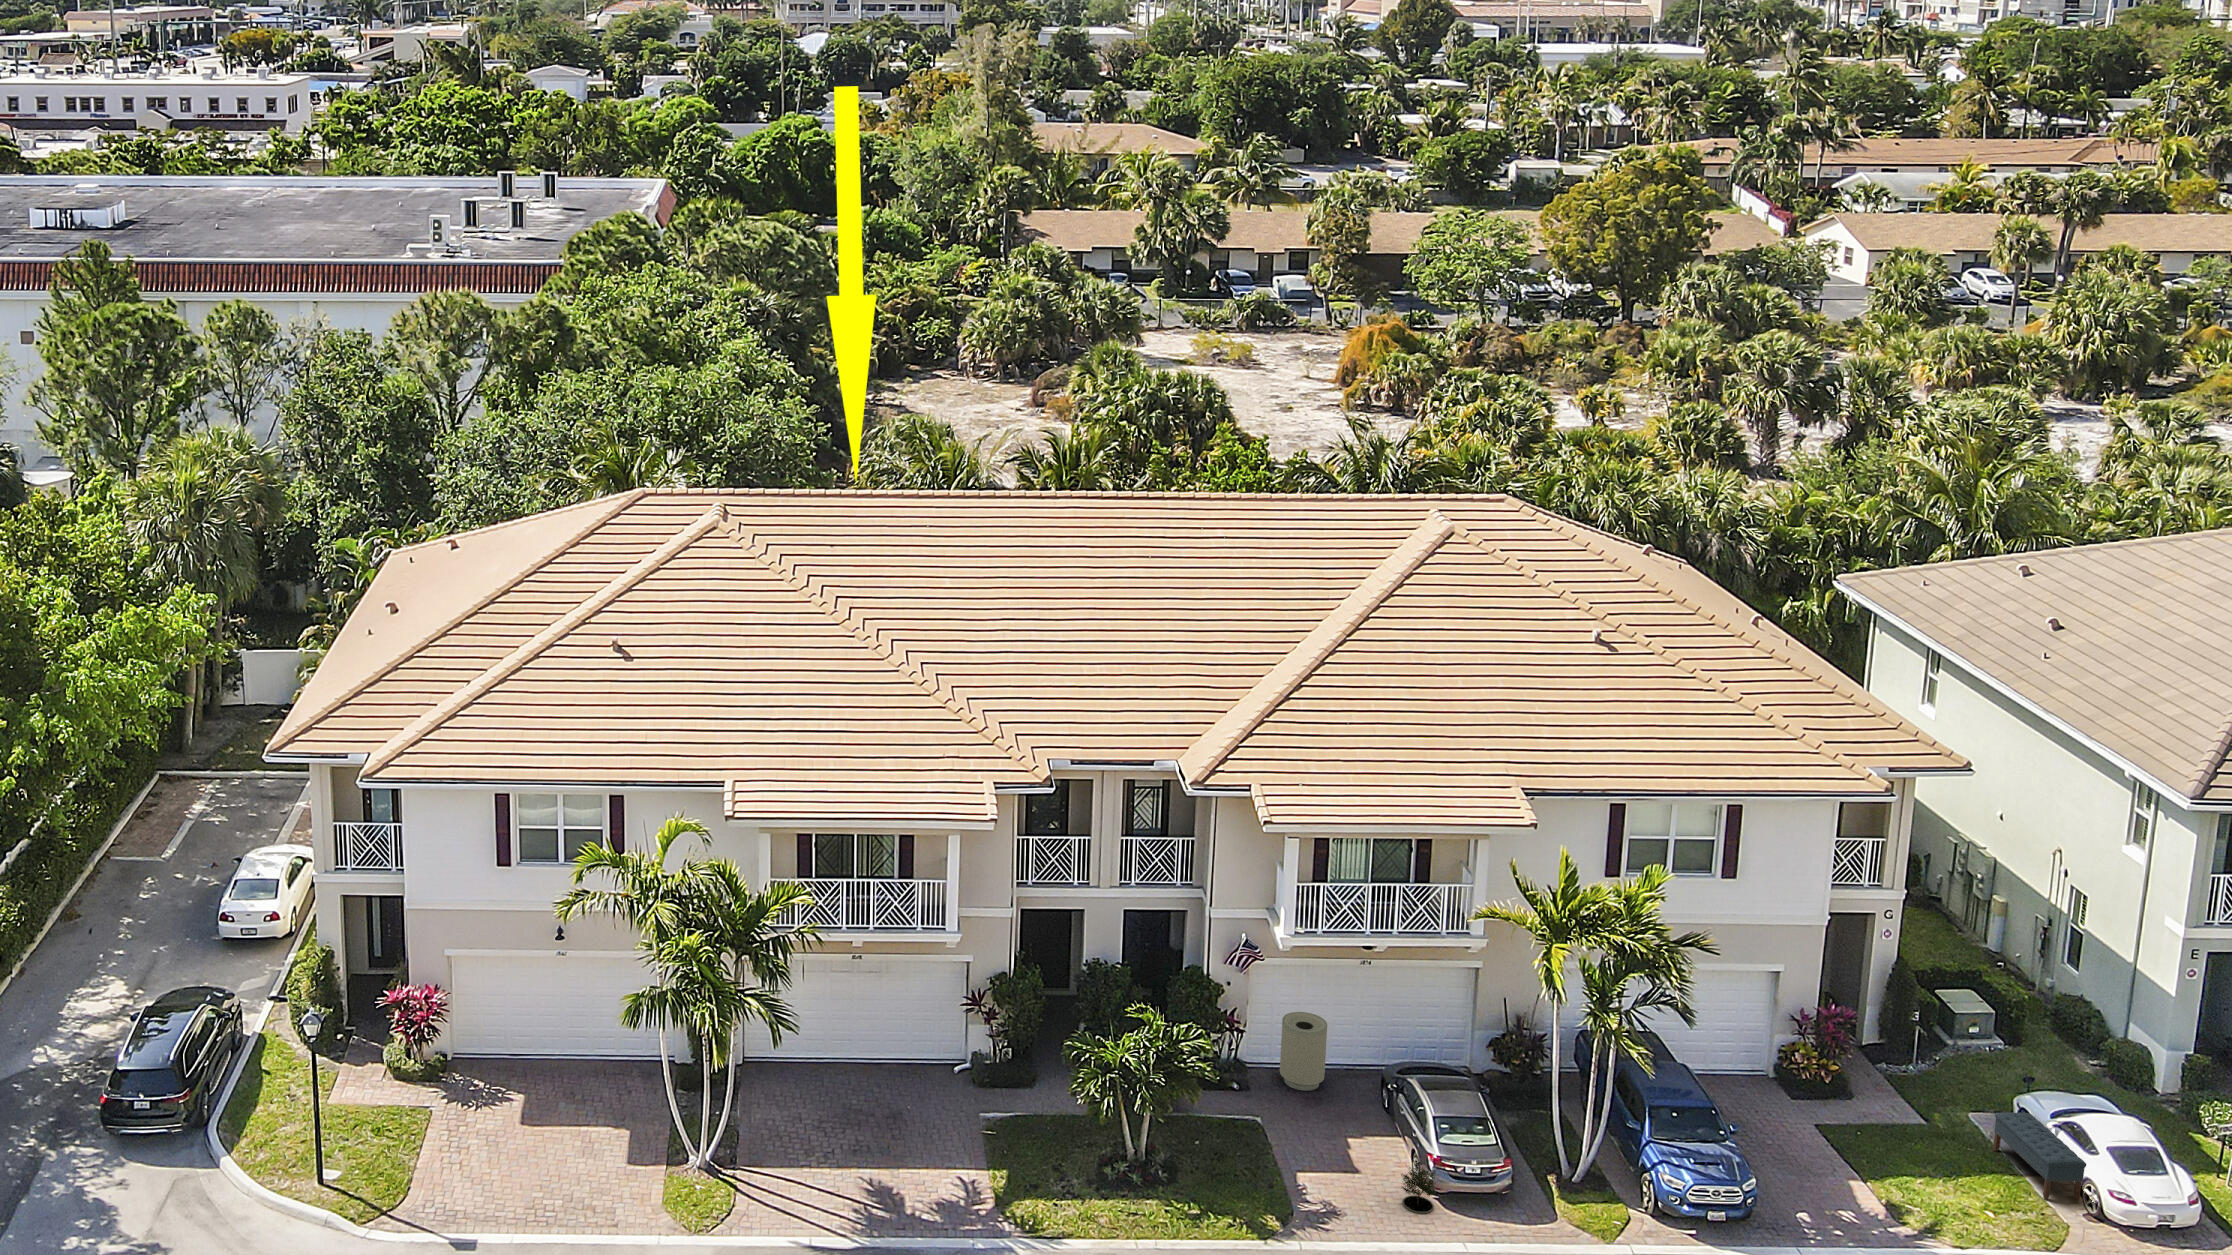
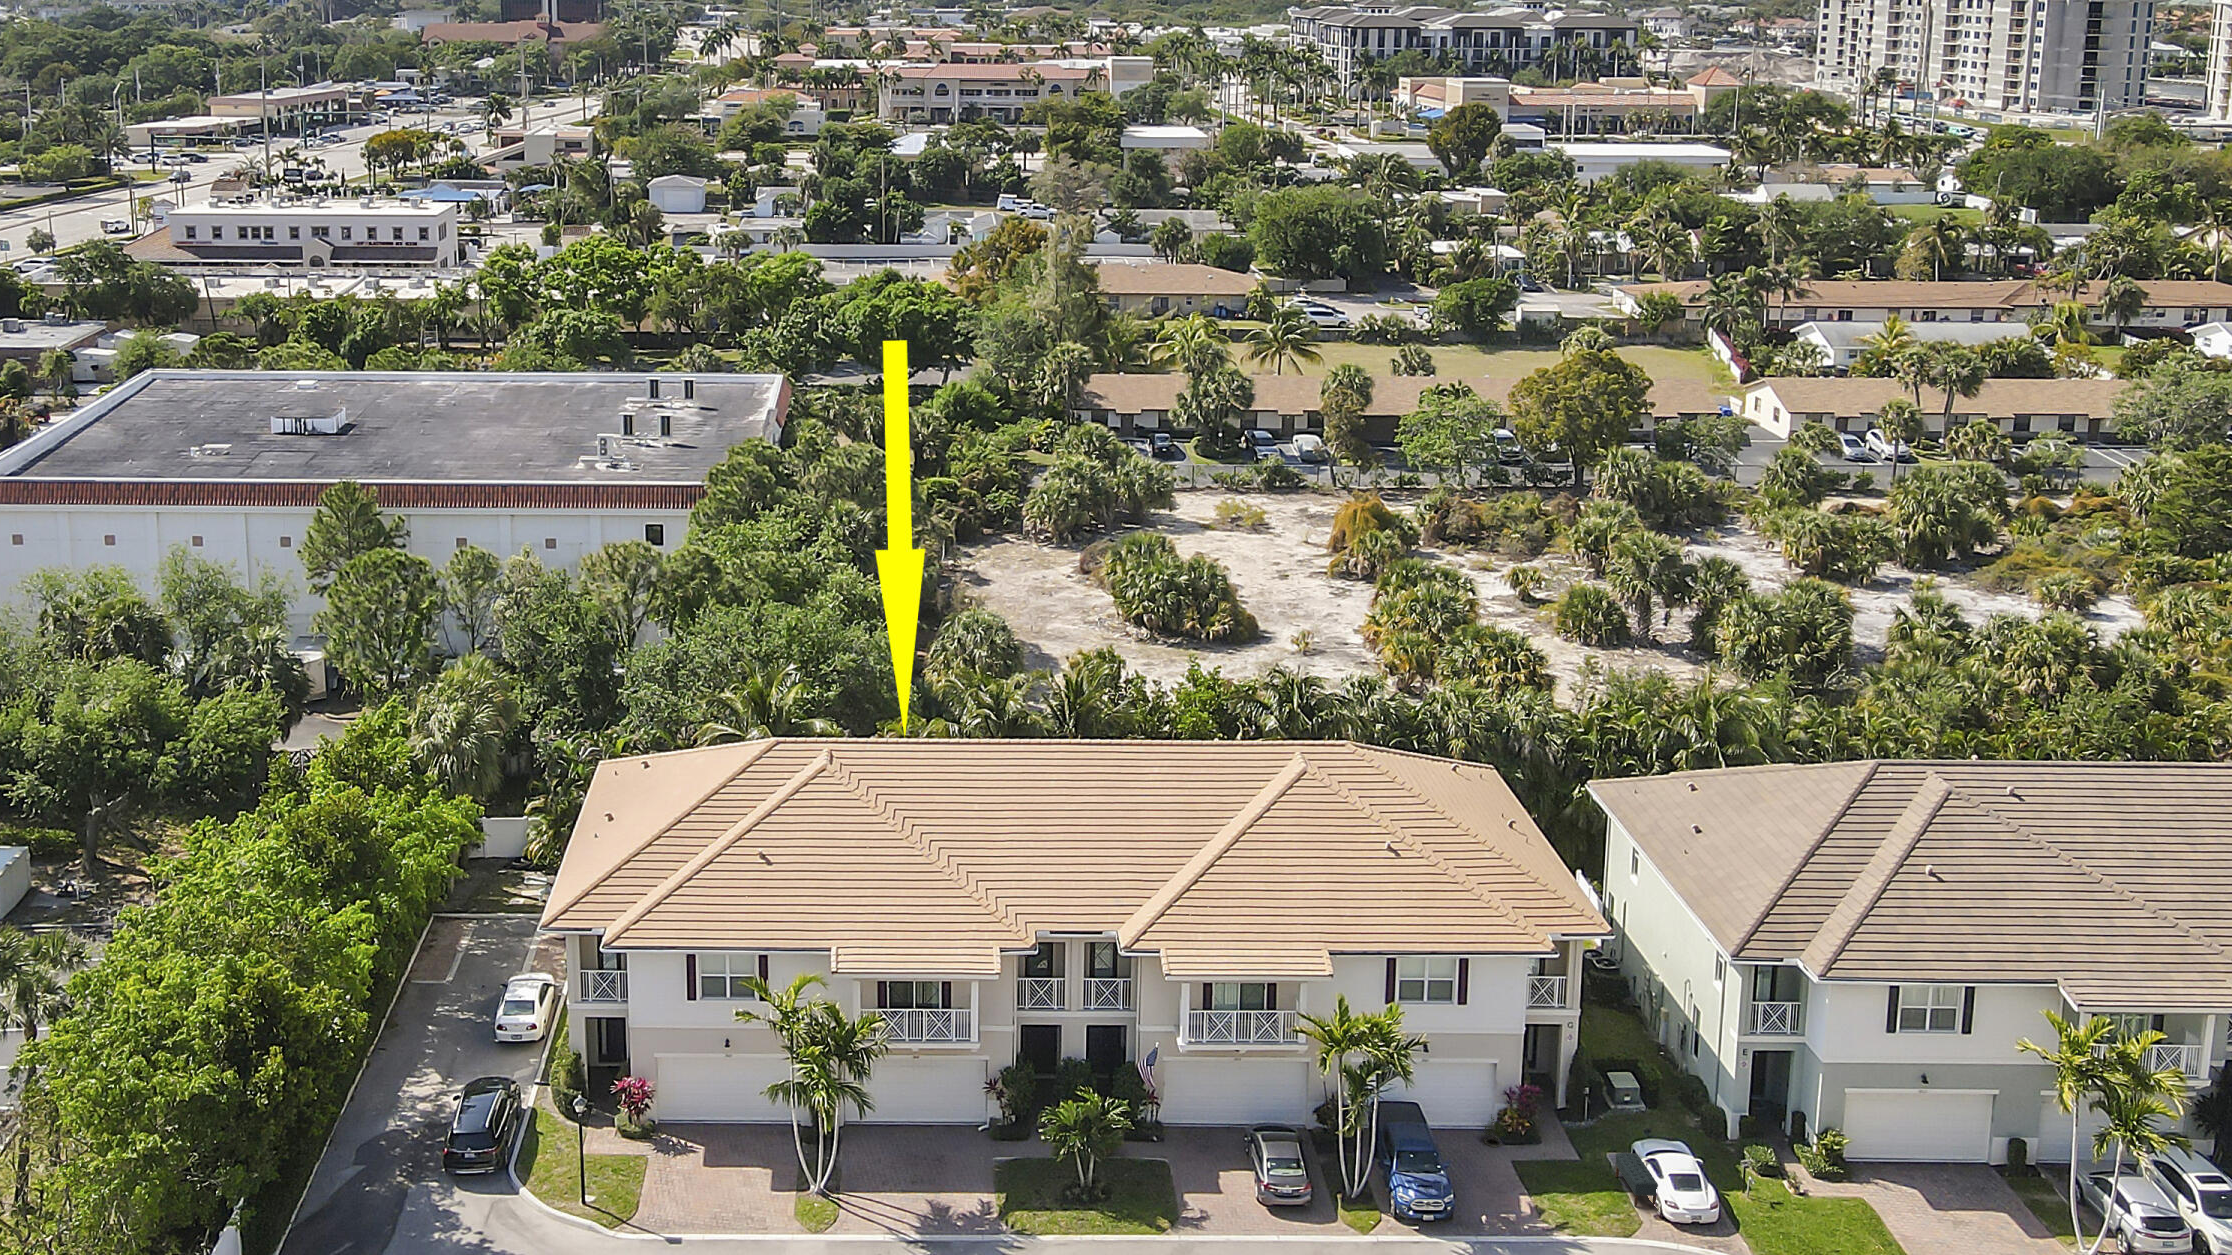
trash can: present [1280,1012,1327,1091] -> none [1184,1091,1212,1141]
potted tree: present [1401,1156,1437,1214] -> present [1483,1114,1503,1147]

